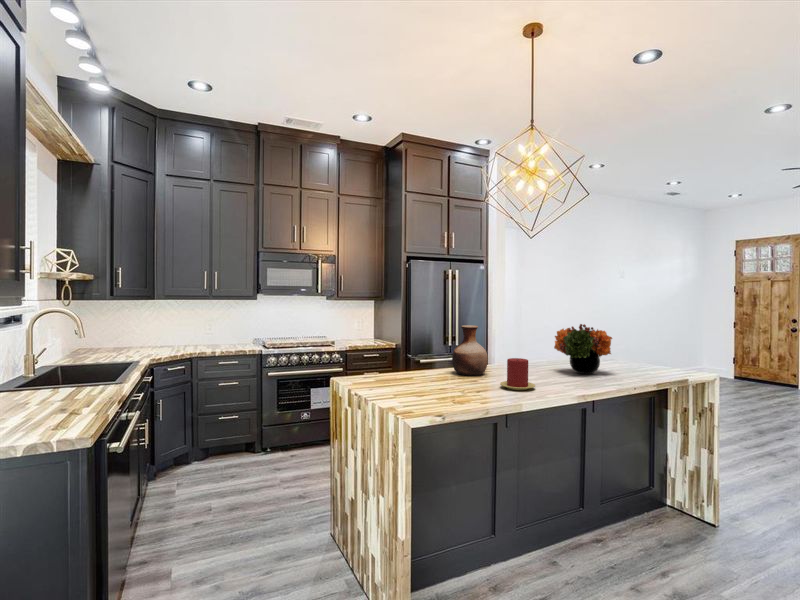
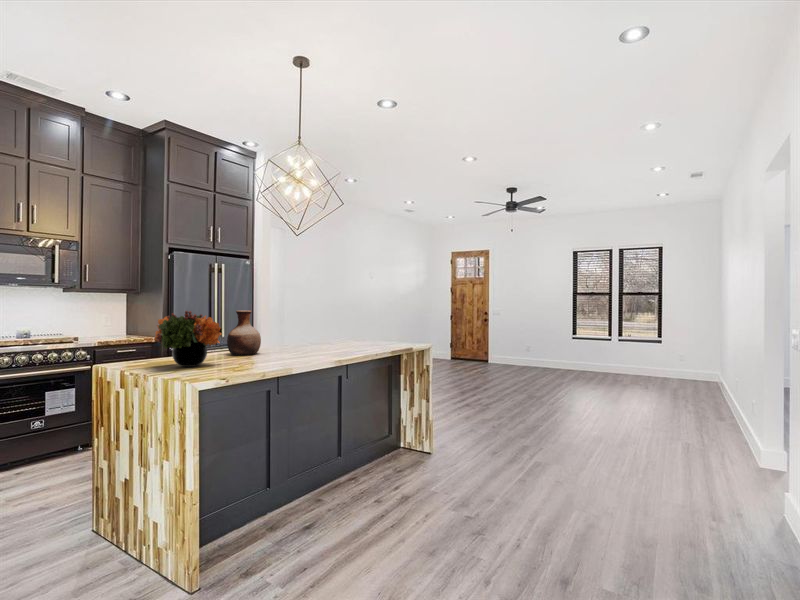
flower arrangement: present [554,324,612,374] -> present [154,311,221,367]
candle: present [500,358,535,390] -> none [273,335,303,360]

